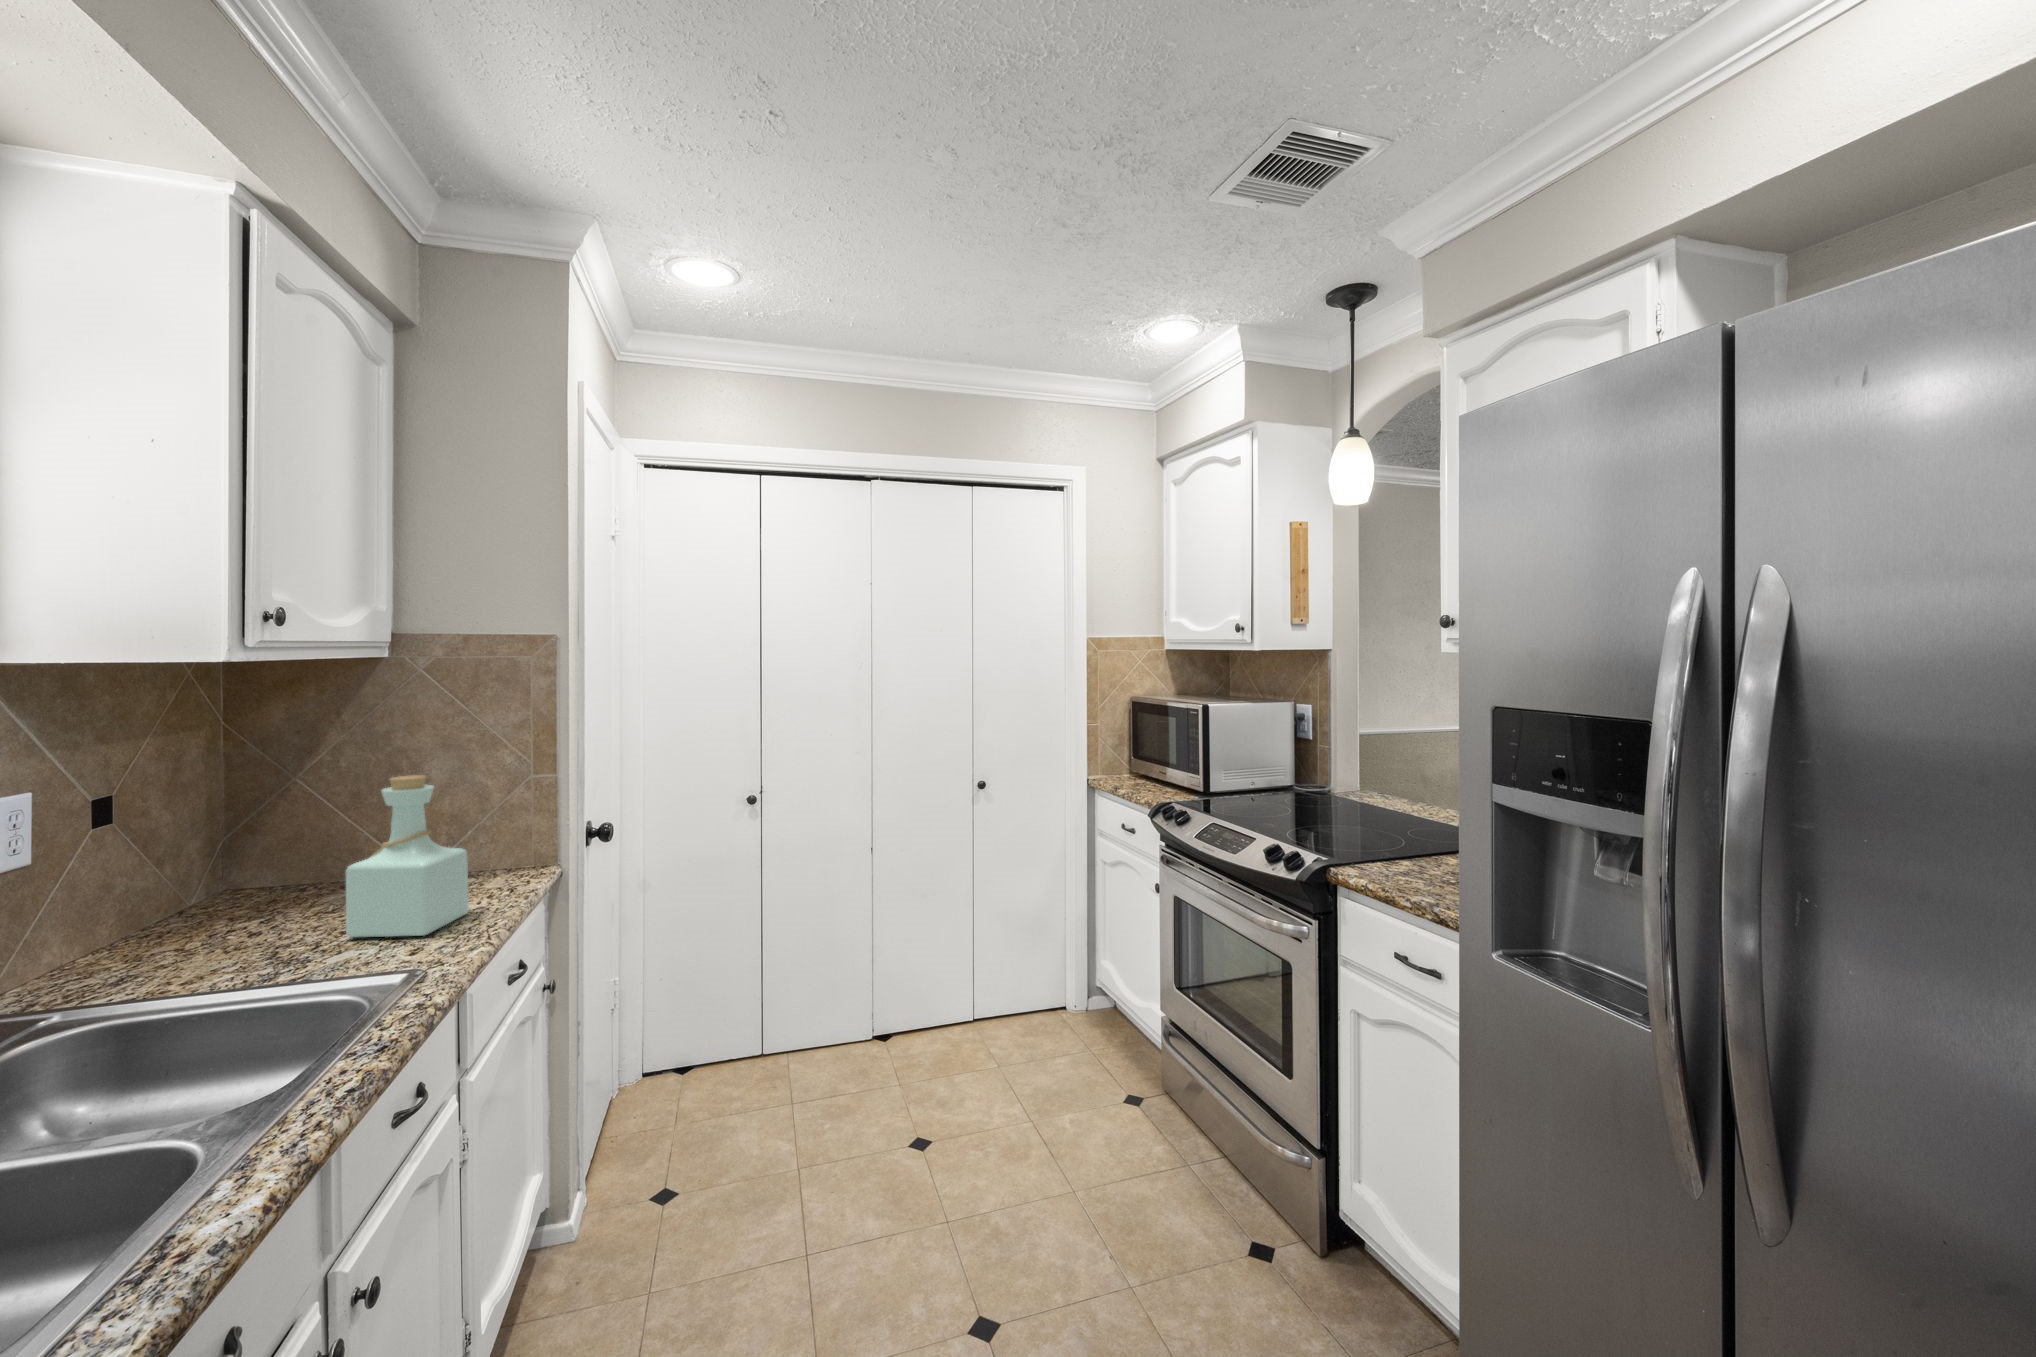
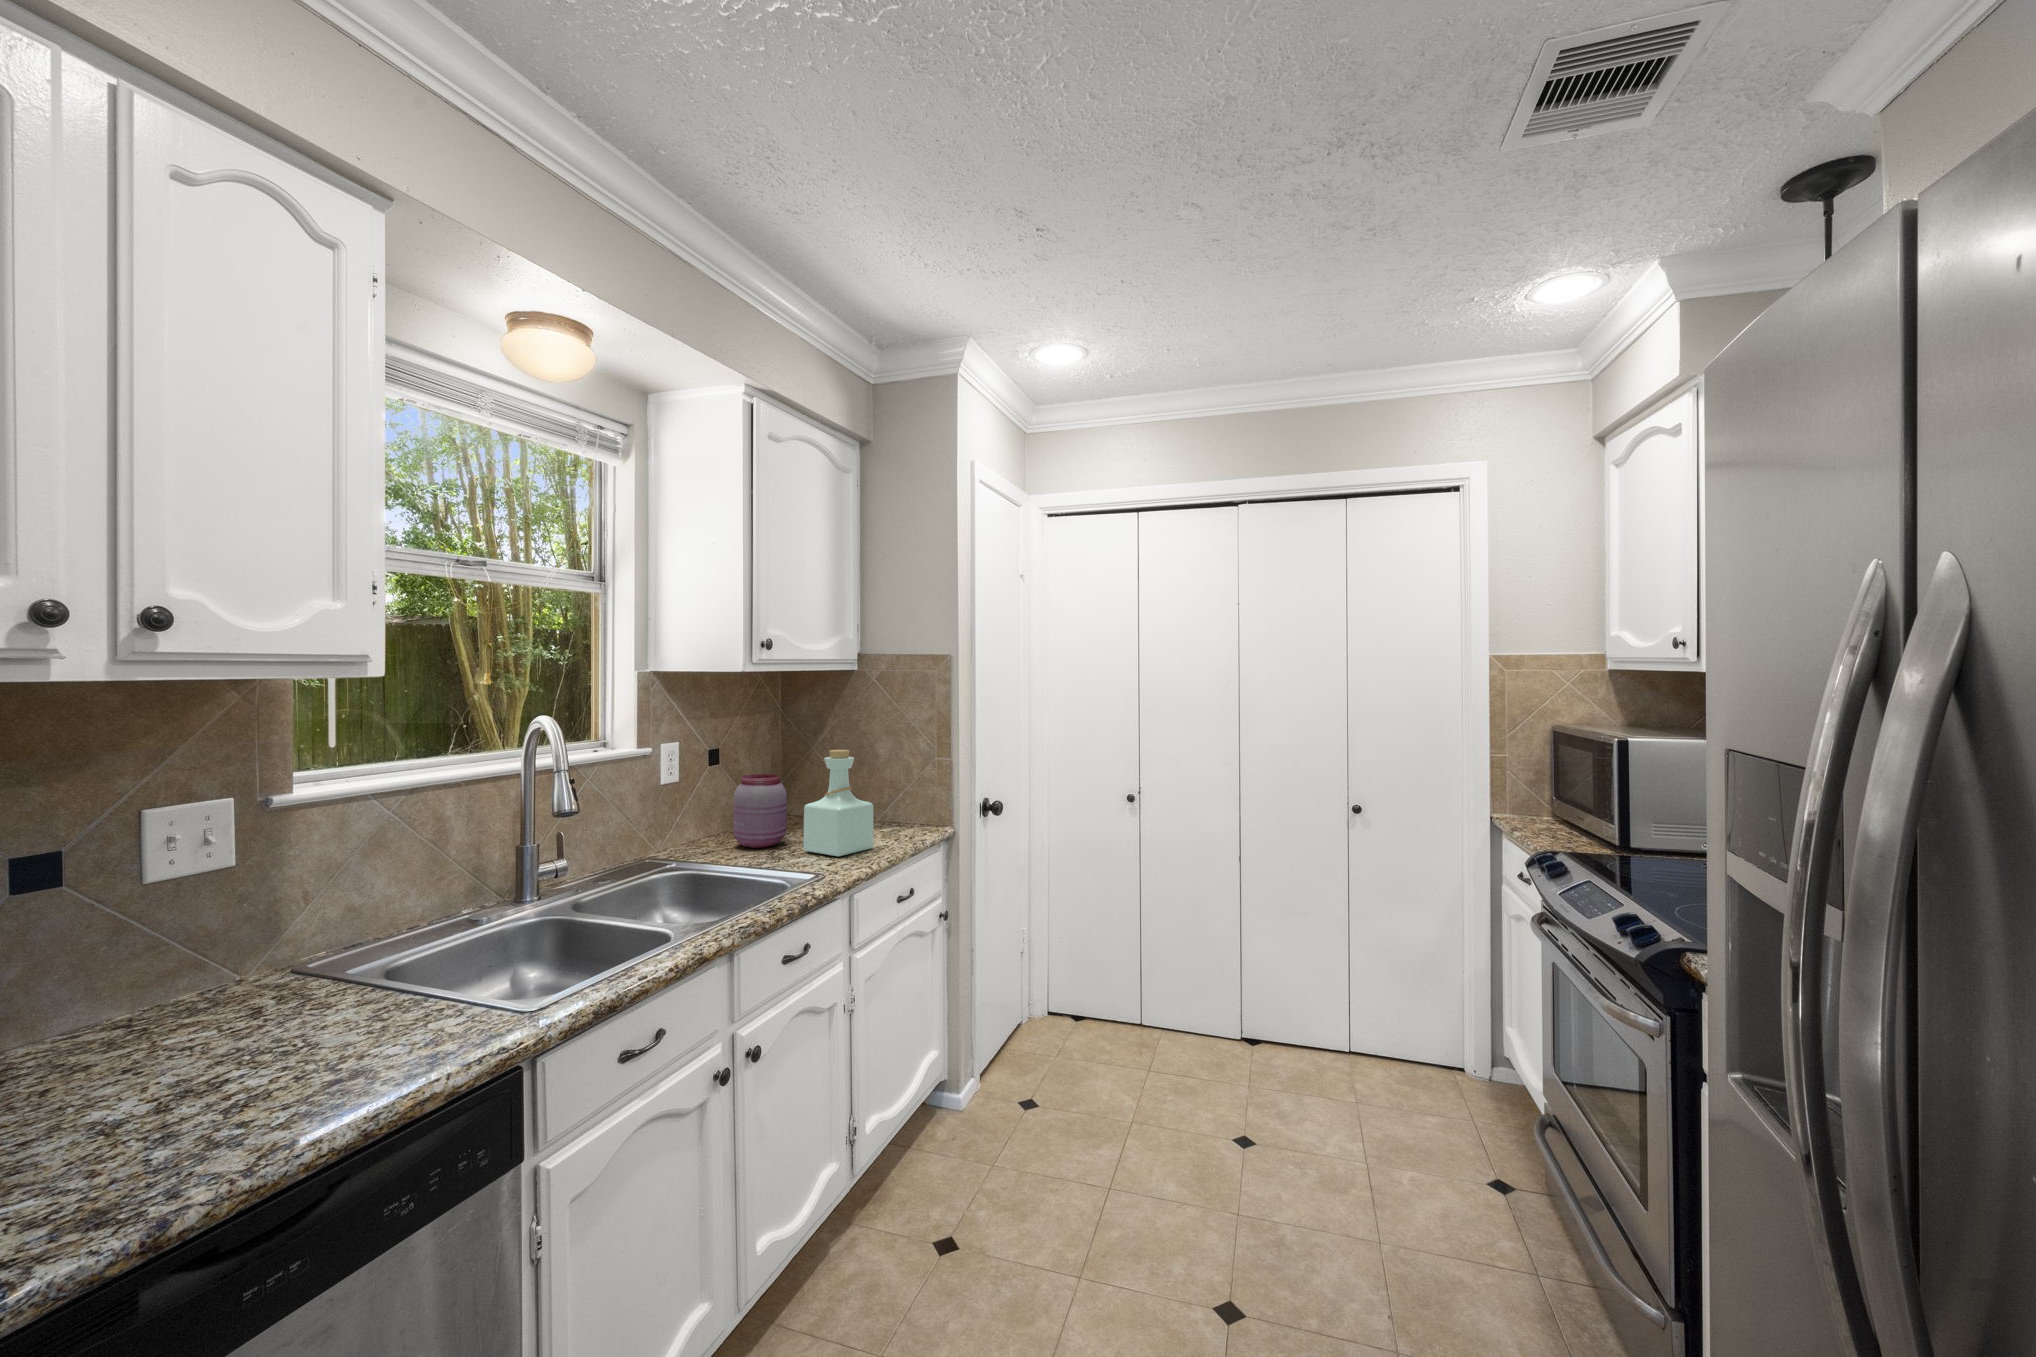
jar: none [177,825,290,951] -> present [733,774,787,848]

